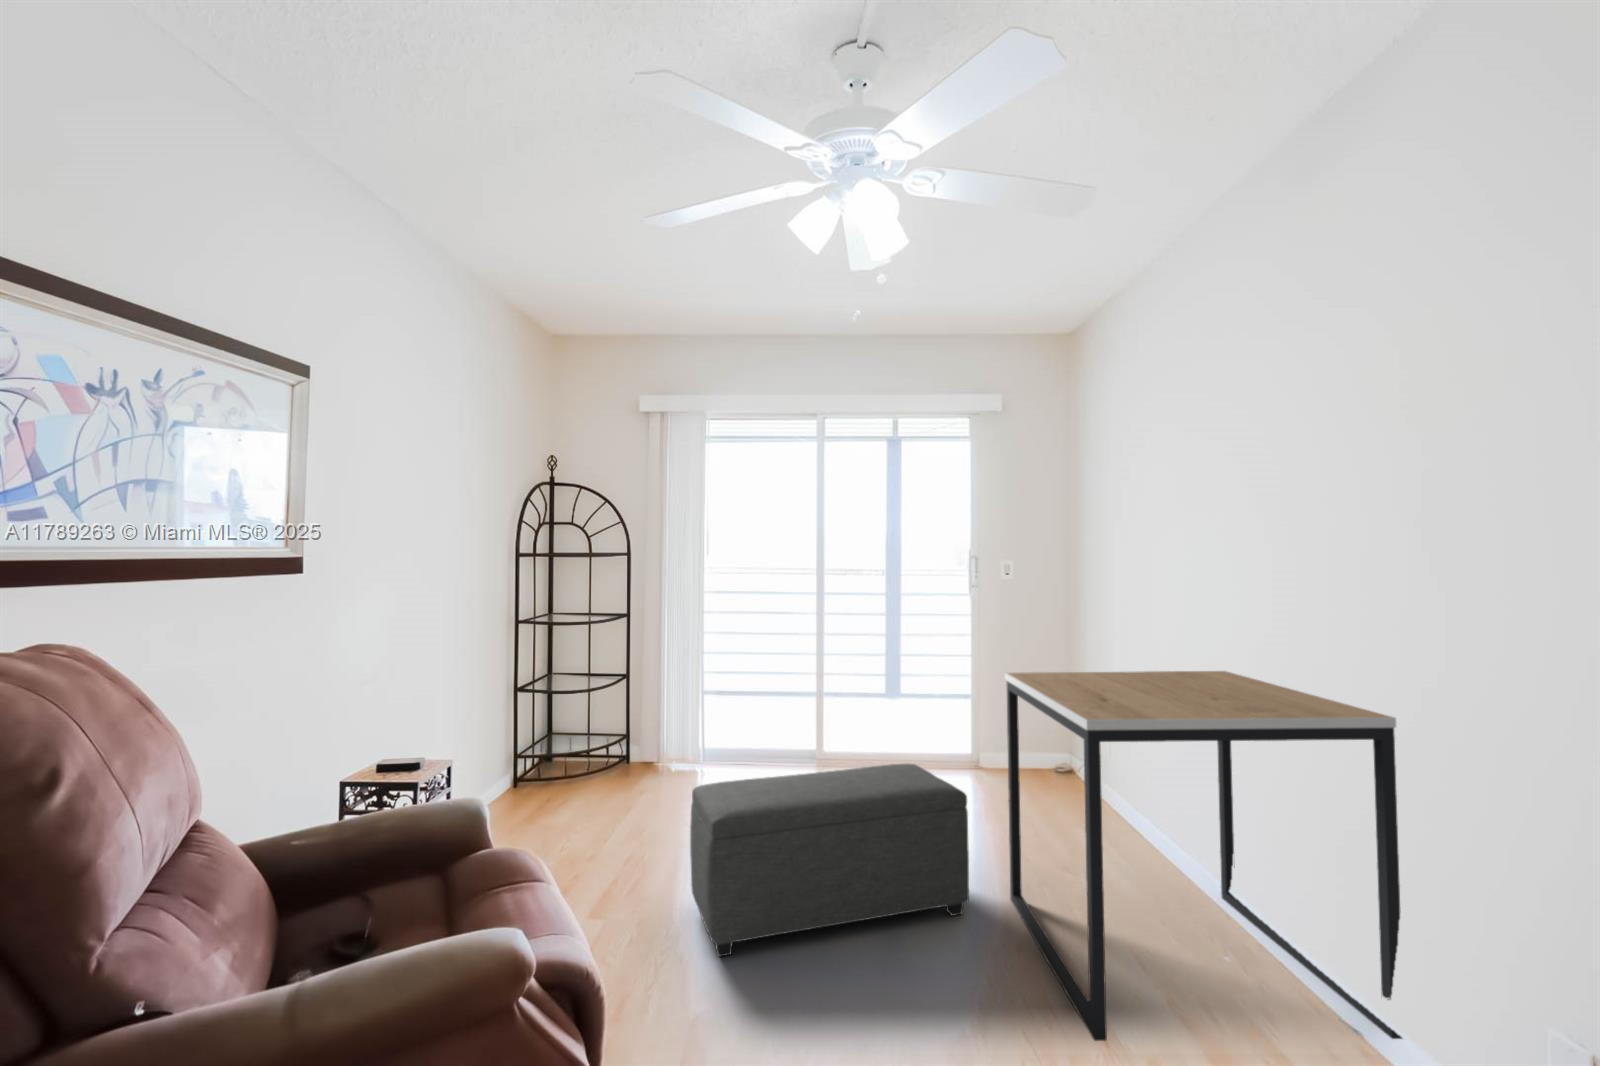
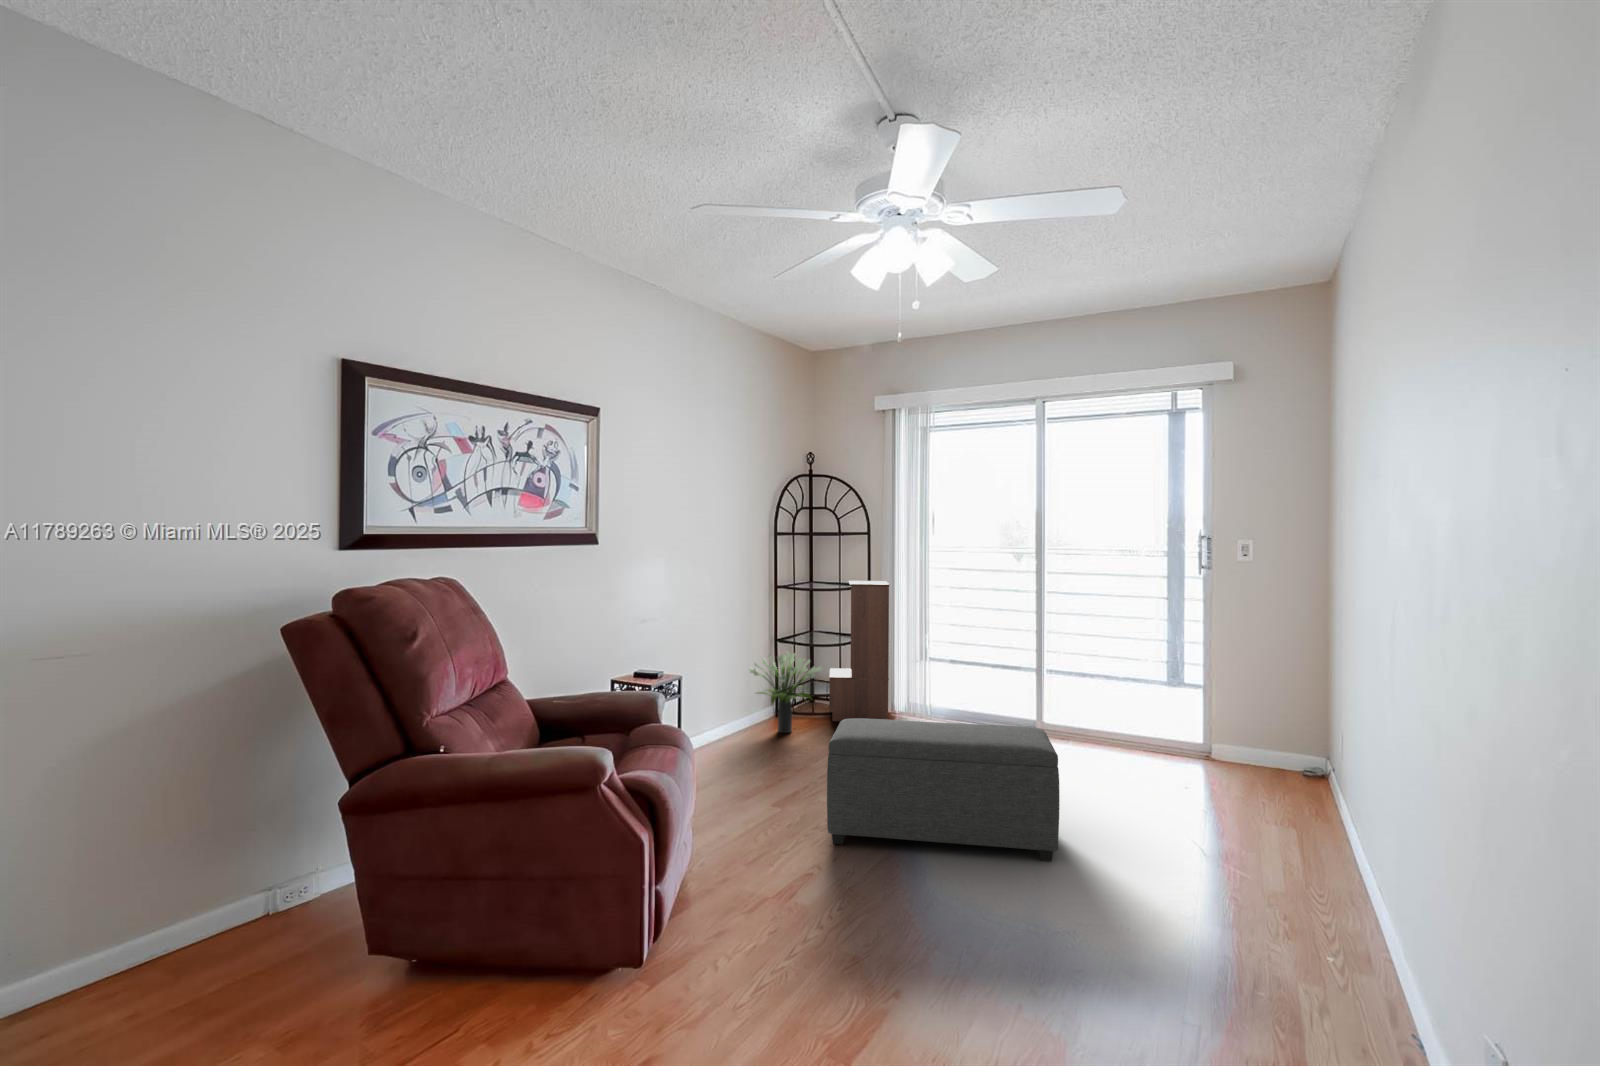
bookshelf: none [580,609,661,782] -> present [829,581,889,721]
side table: present [1005,671,1402,1041] -> none [1075,652,1411,1045]
potted plant: none [492,703,592,808] -> present [749,652,823,733]

